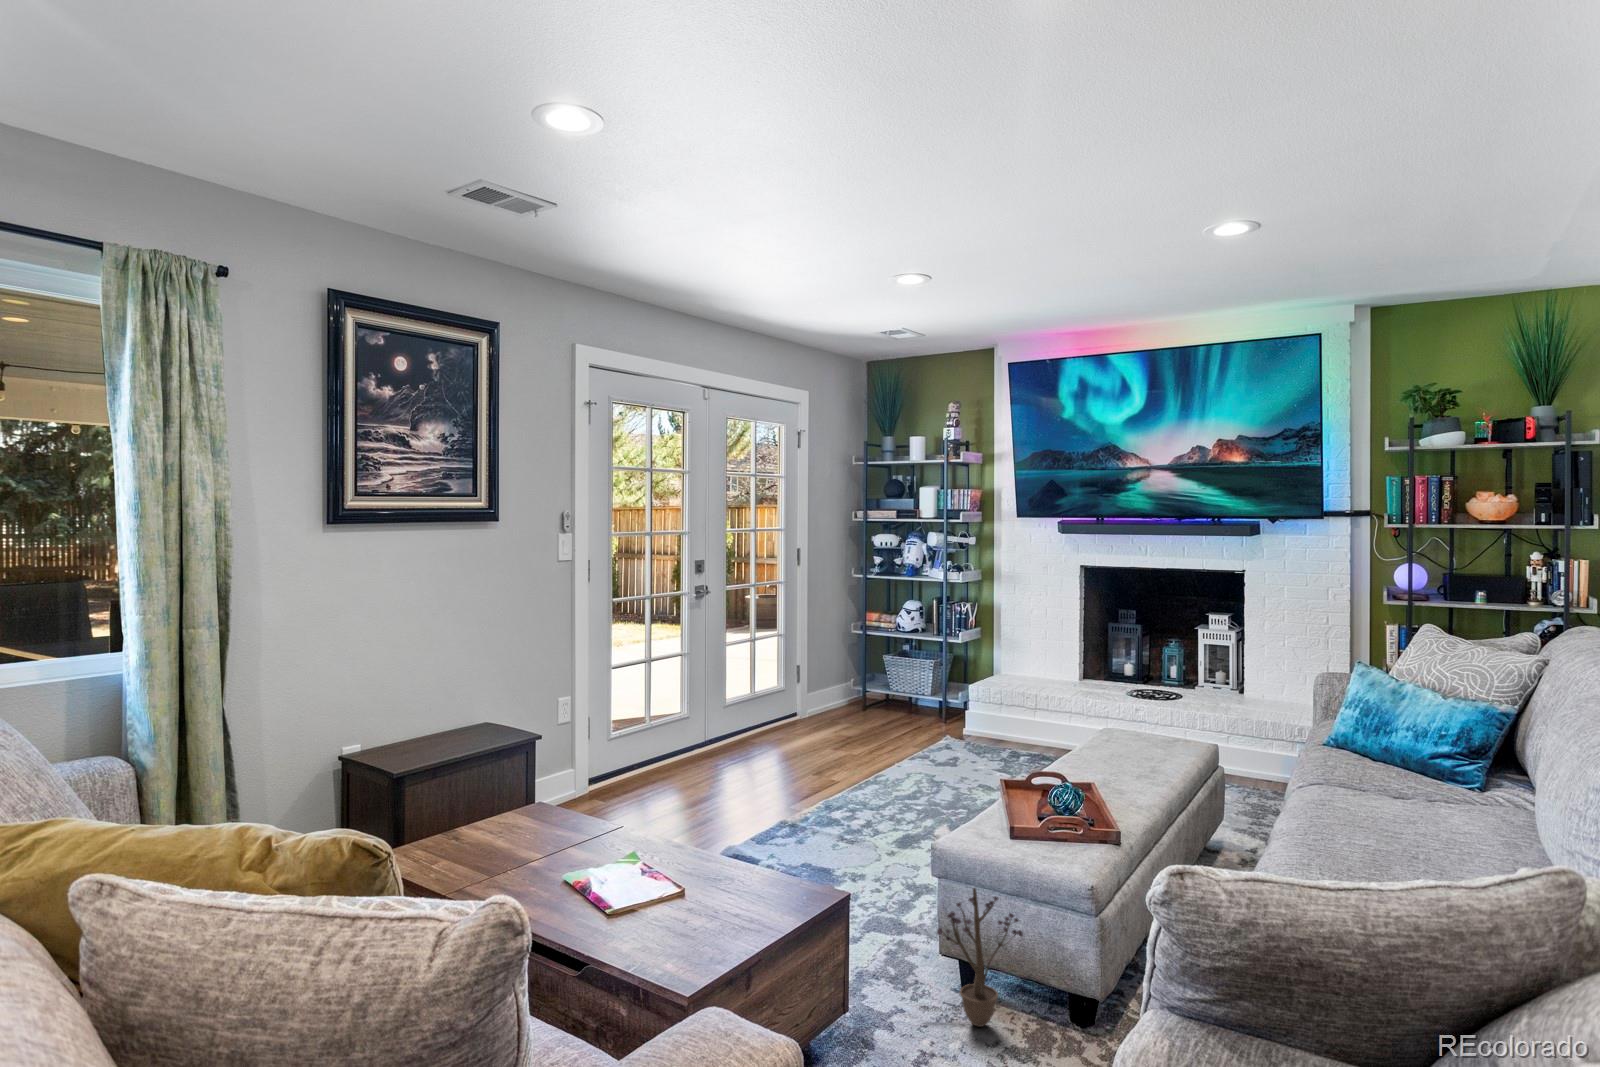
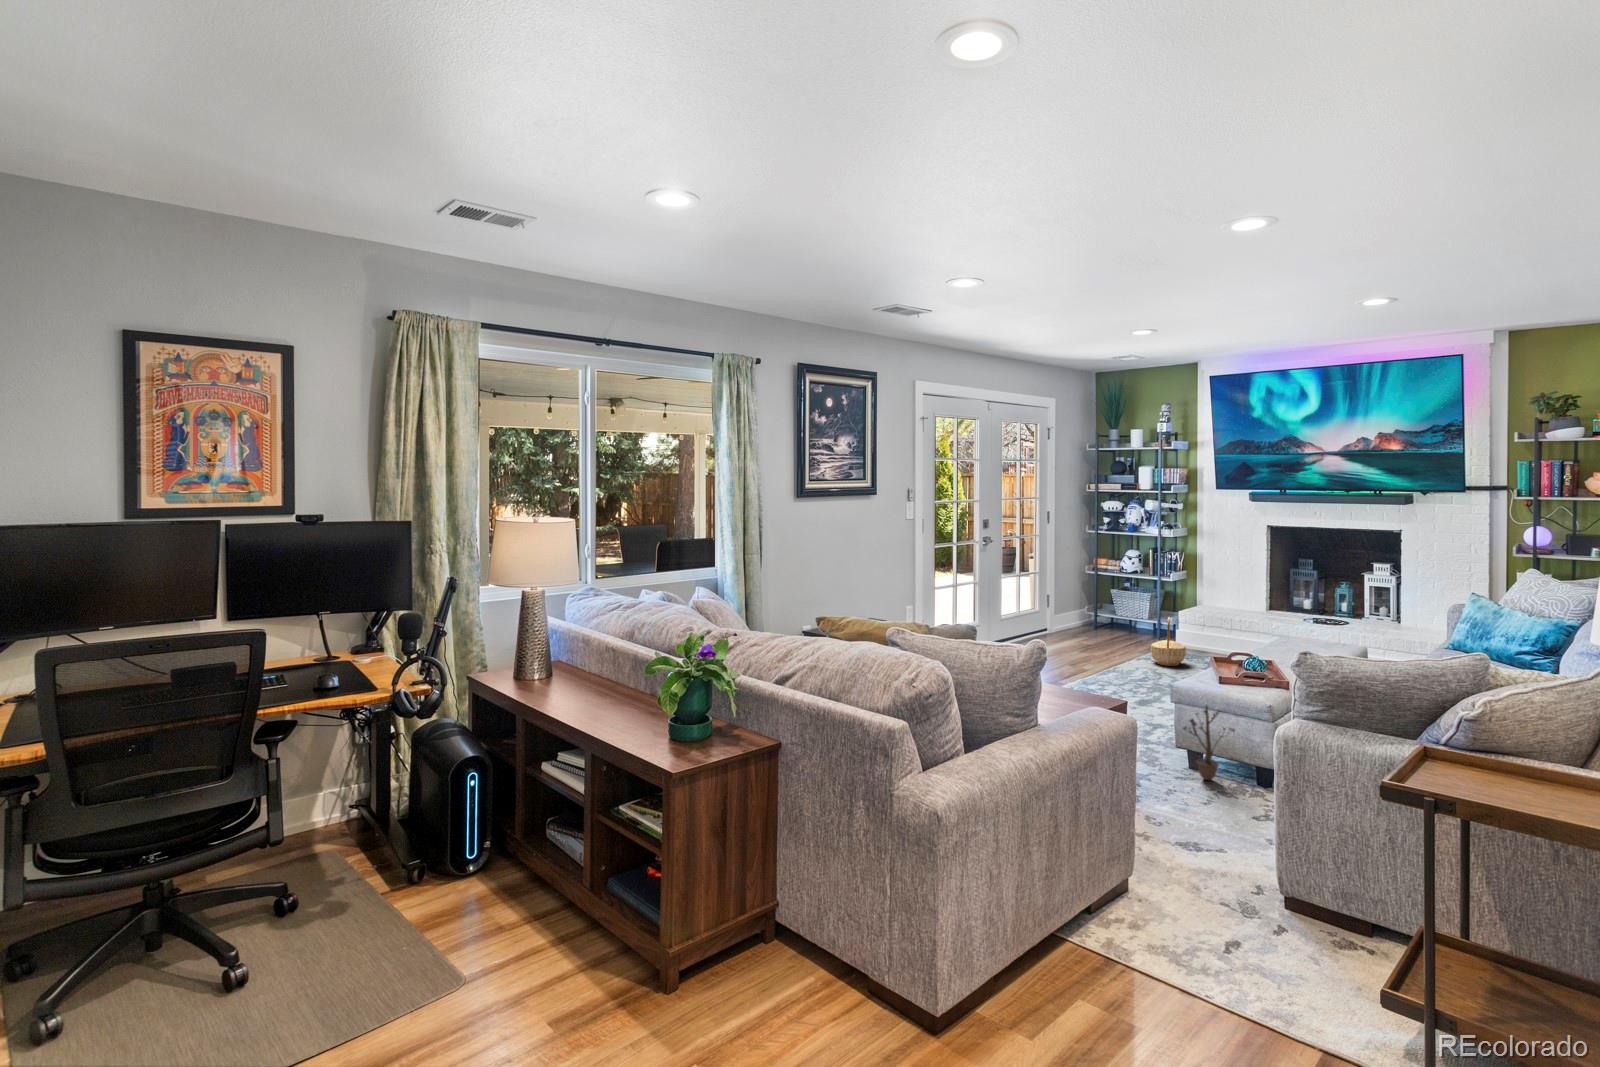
basket: none [929,697,977,769] -> present [1151,617,1186,666]

